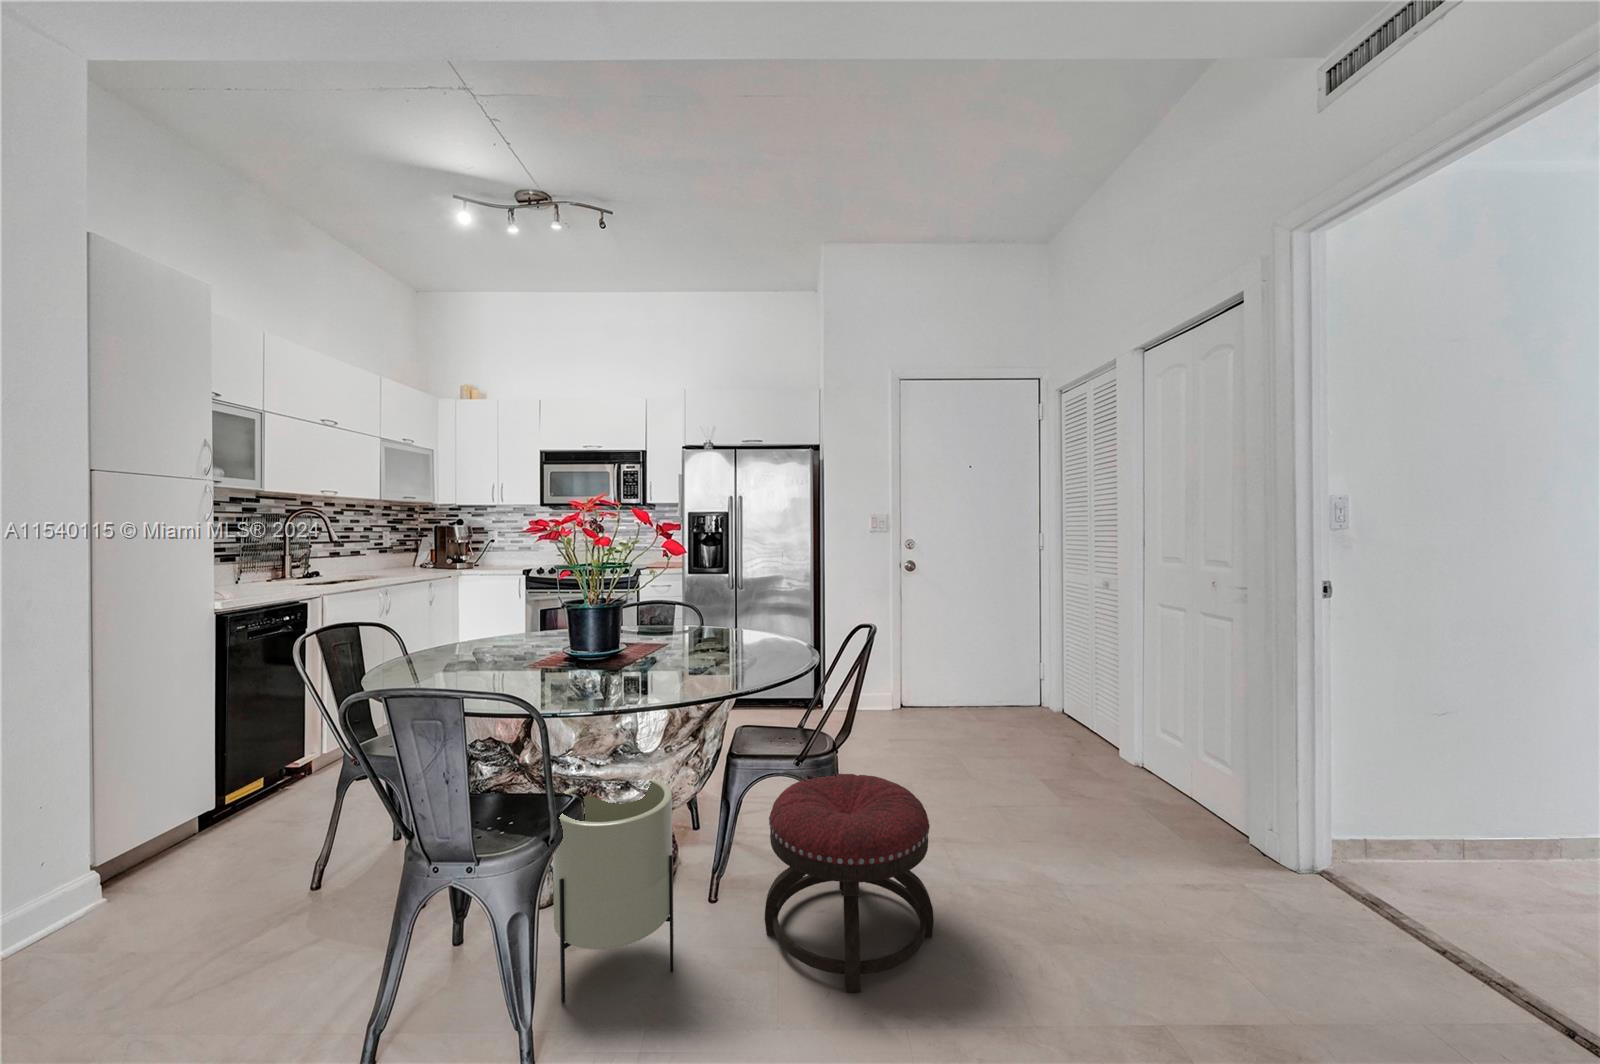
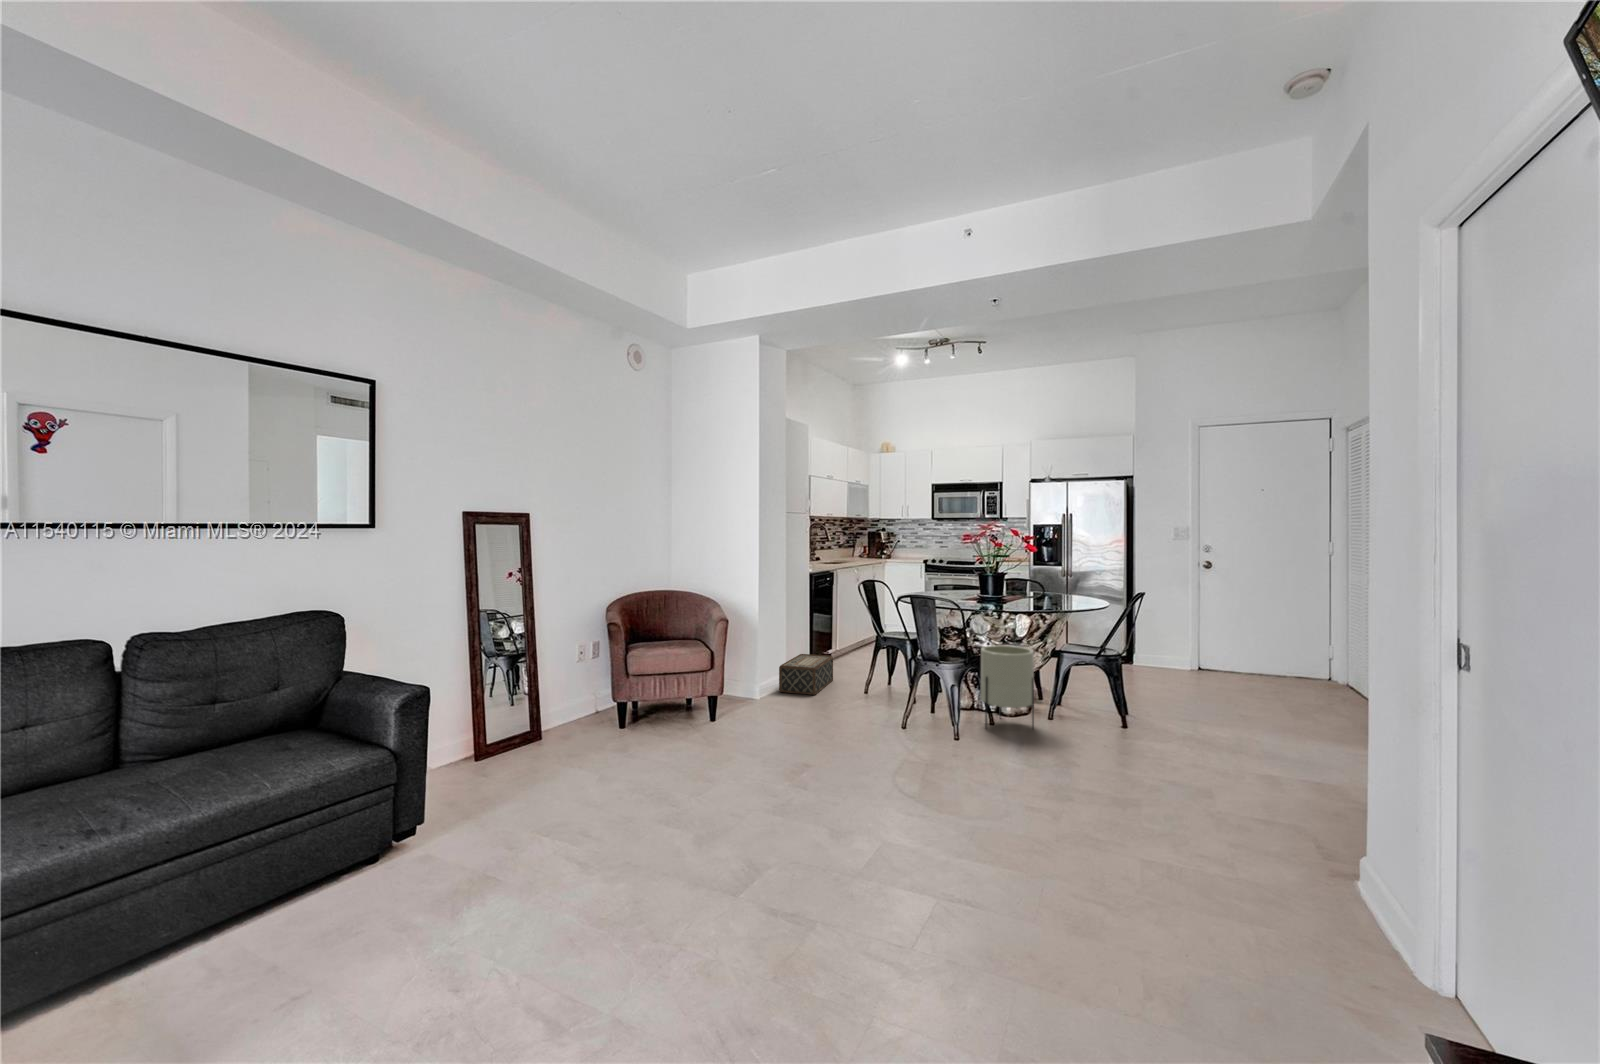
ottoman: present [765,774,934,992] -> none [1079,661,1172,746]
woven basket: none [45,800,267,947] -> present [779,654,833,695]

